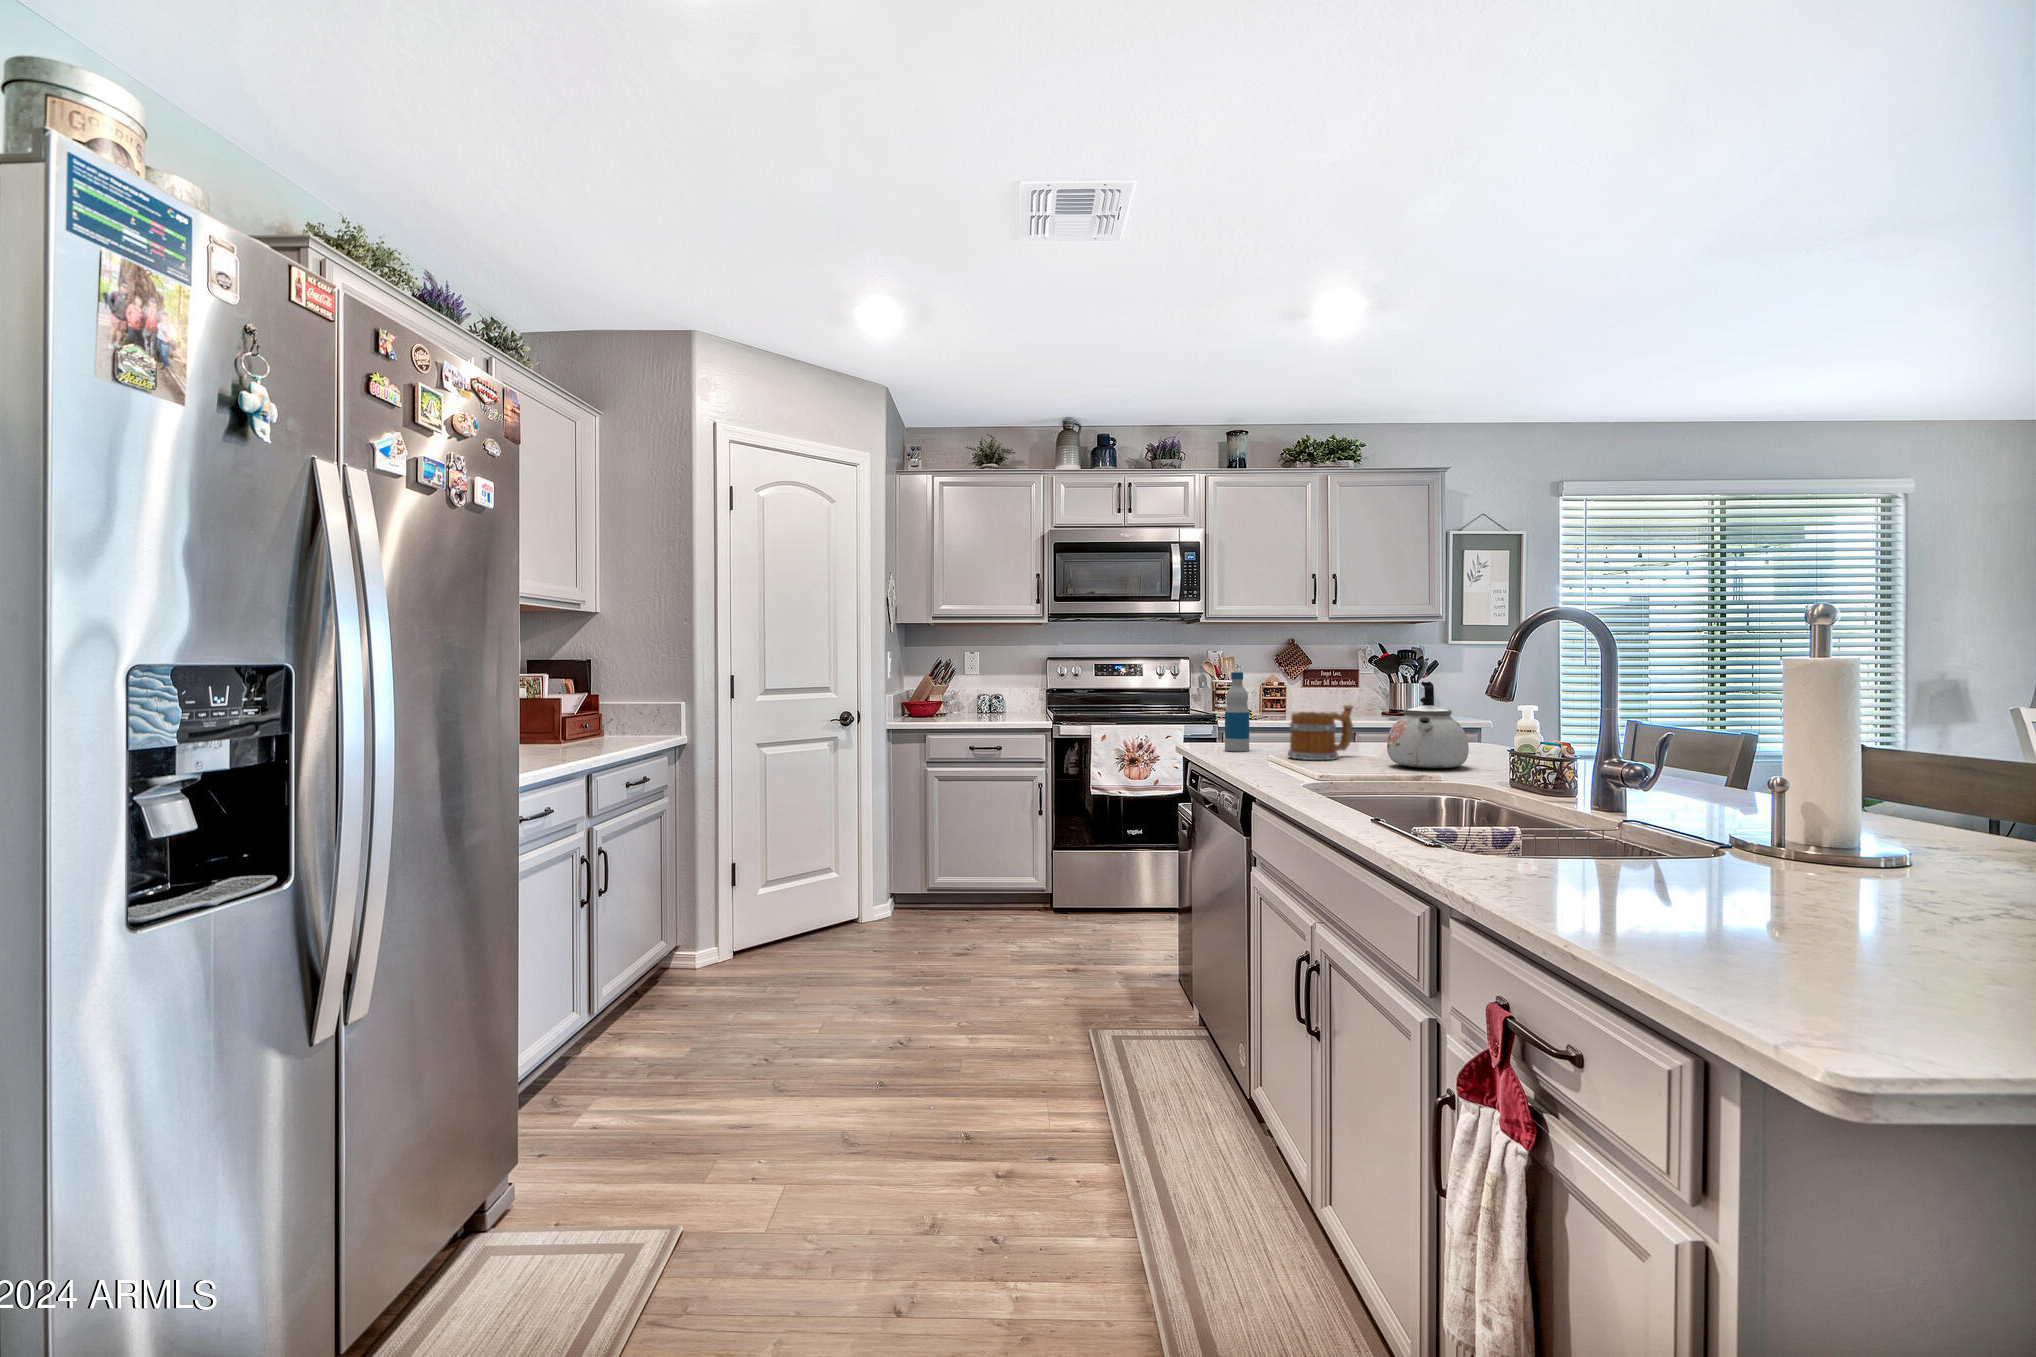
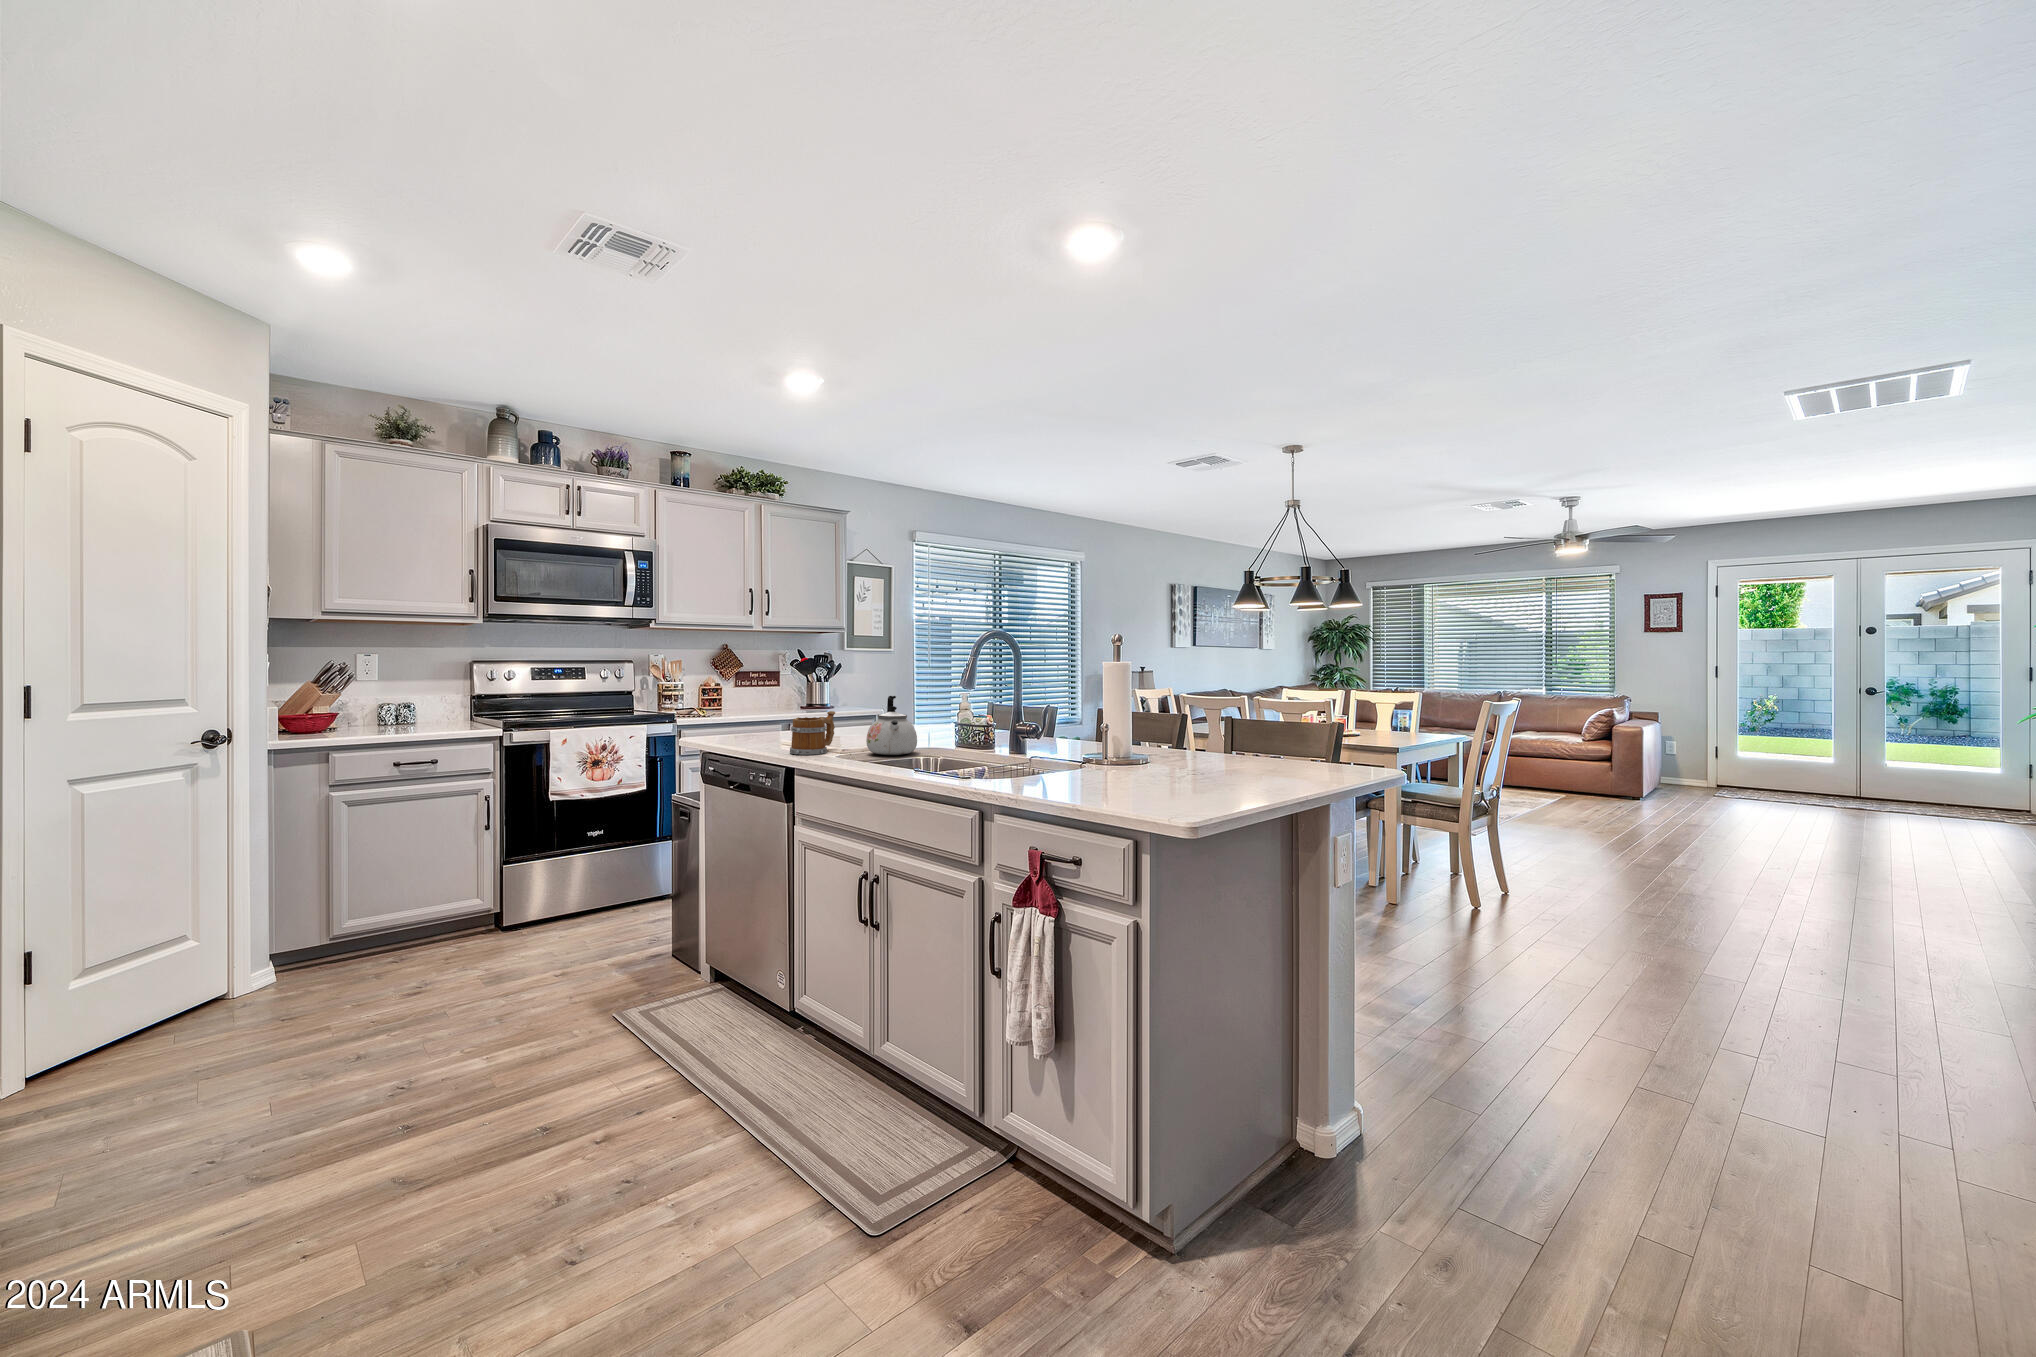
bottle: present [1225,672,1249,751] -> none [730,686,751,751]

